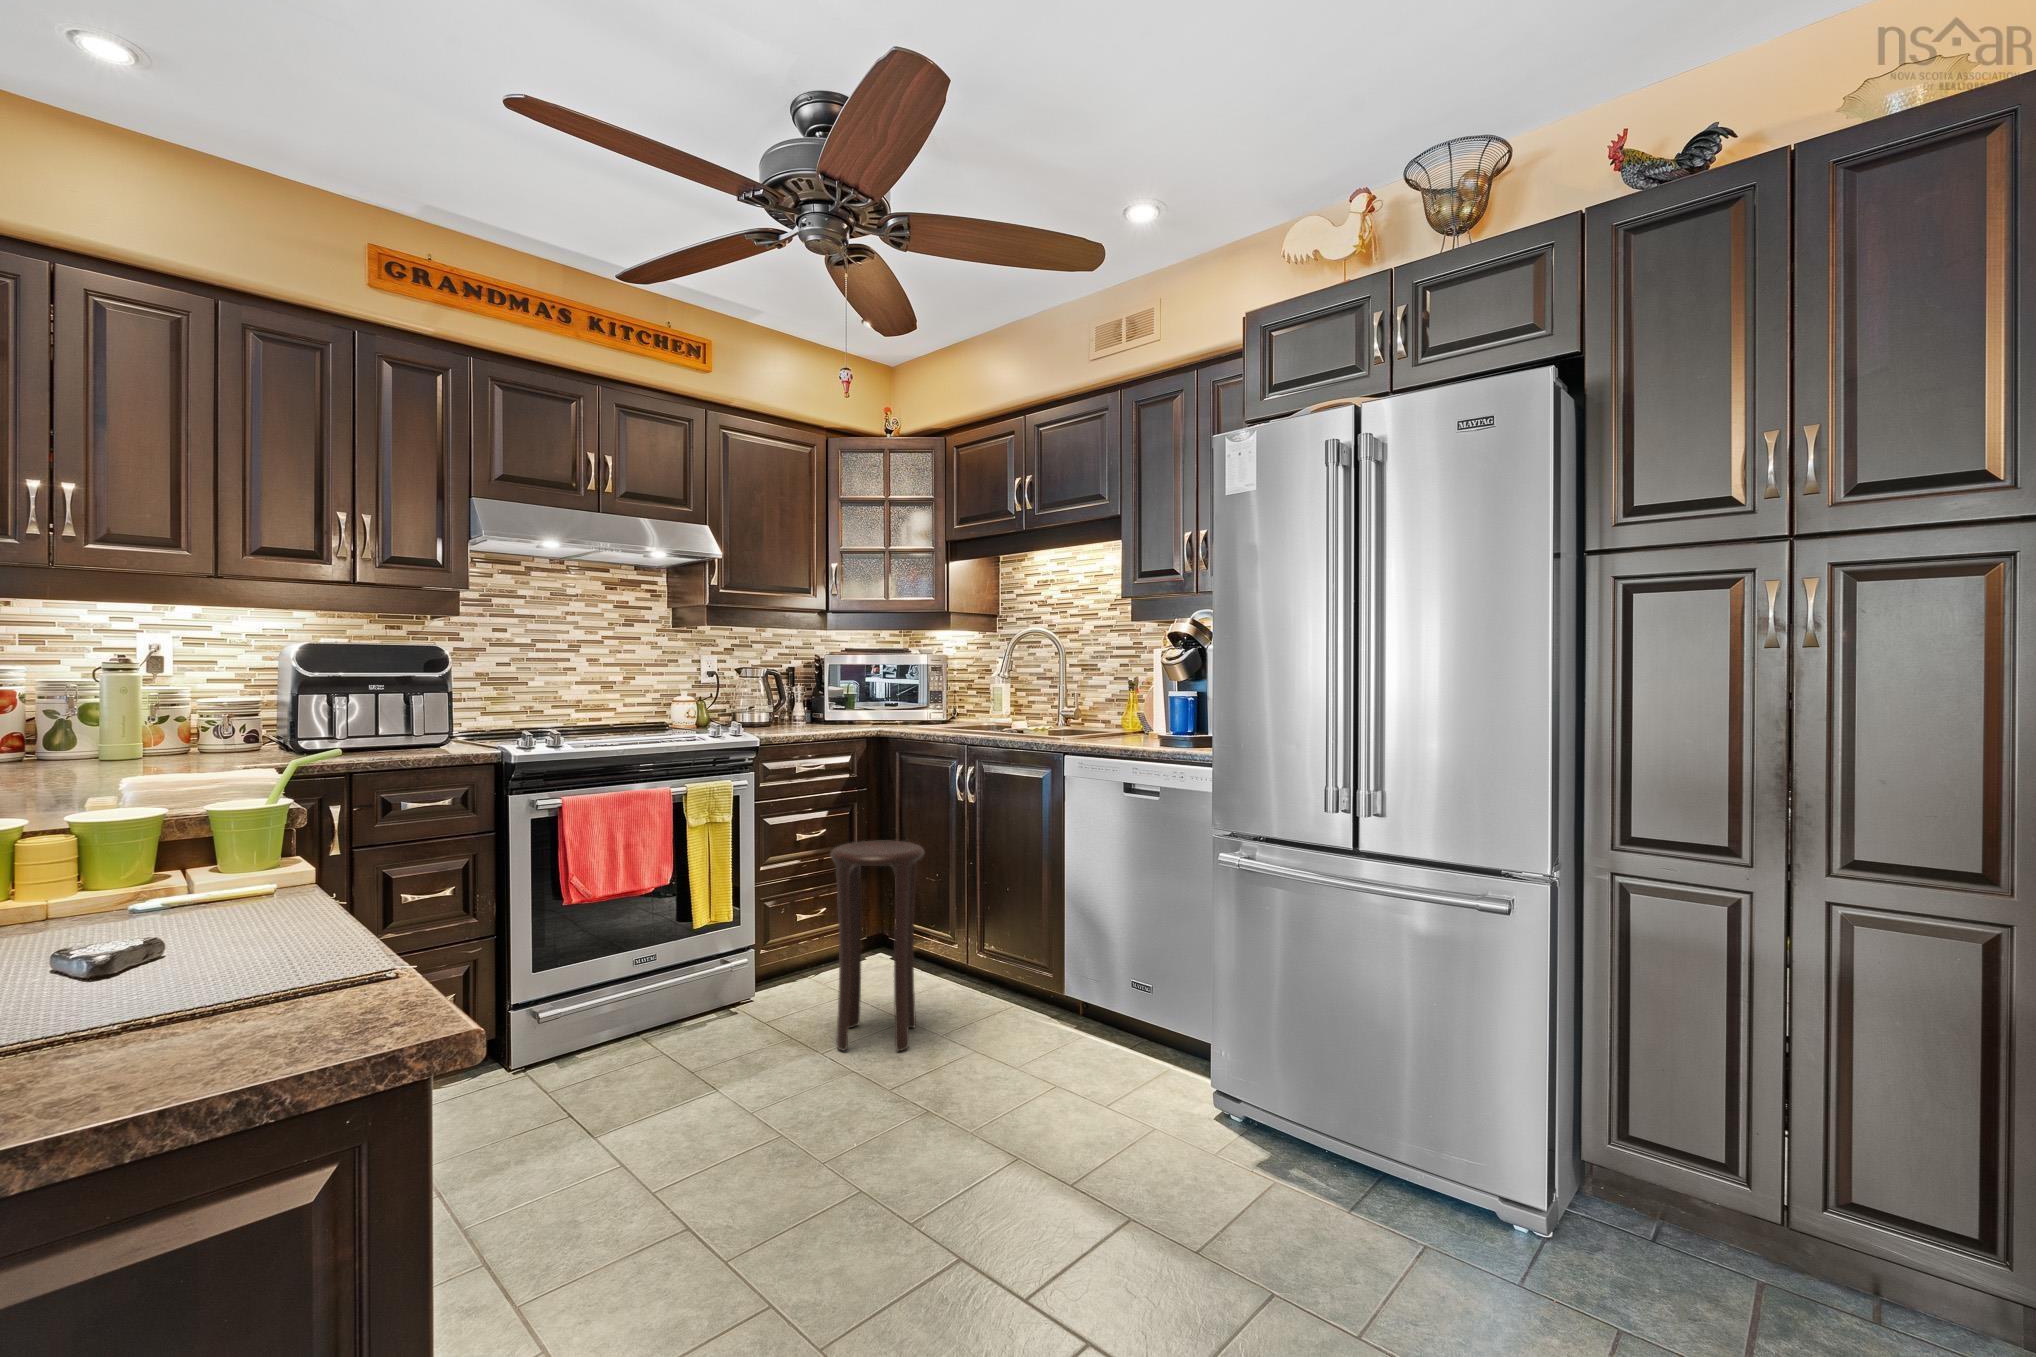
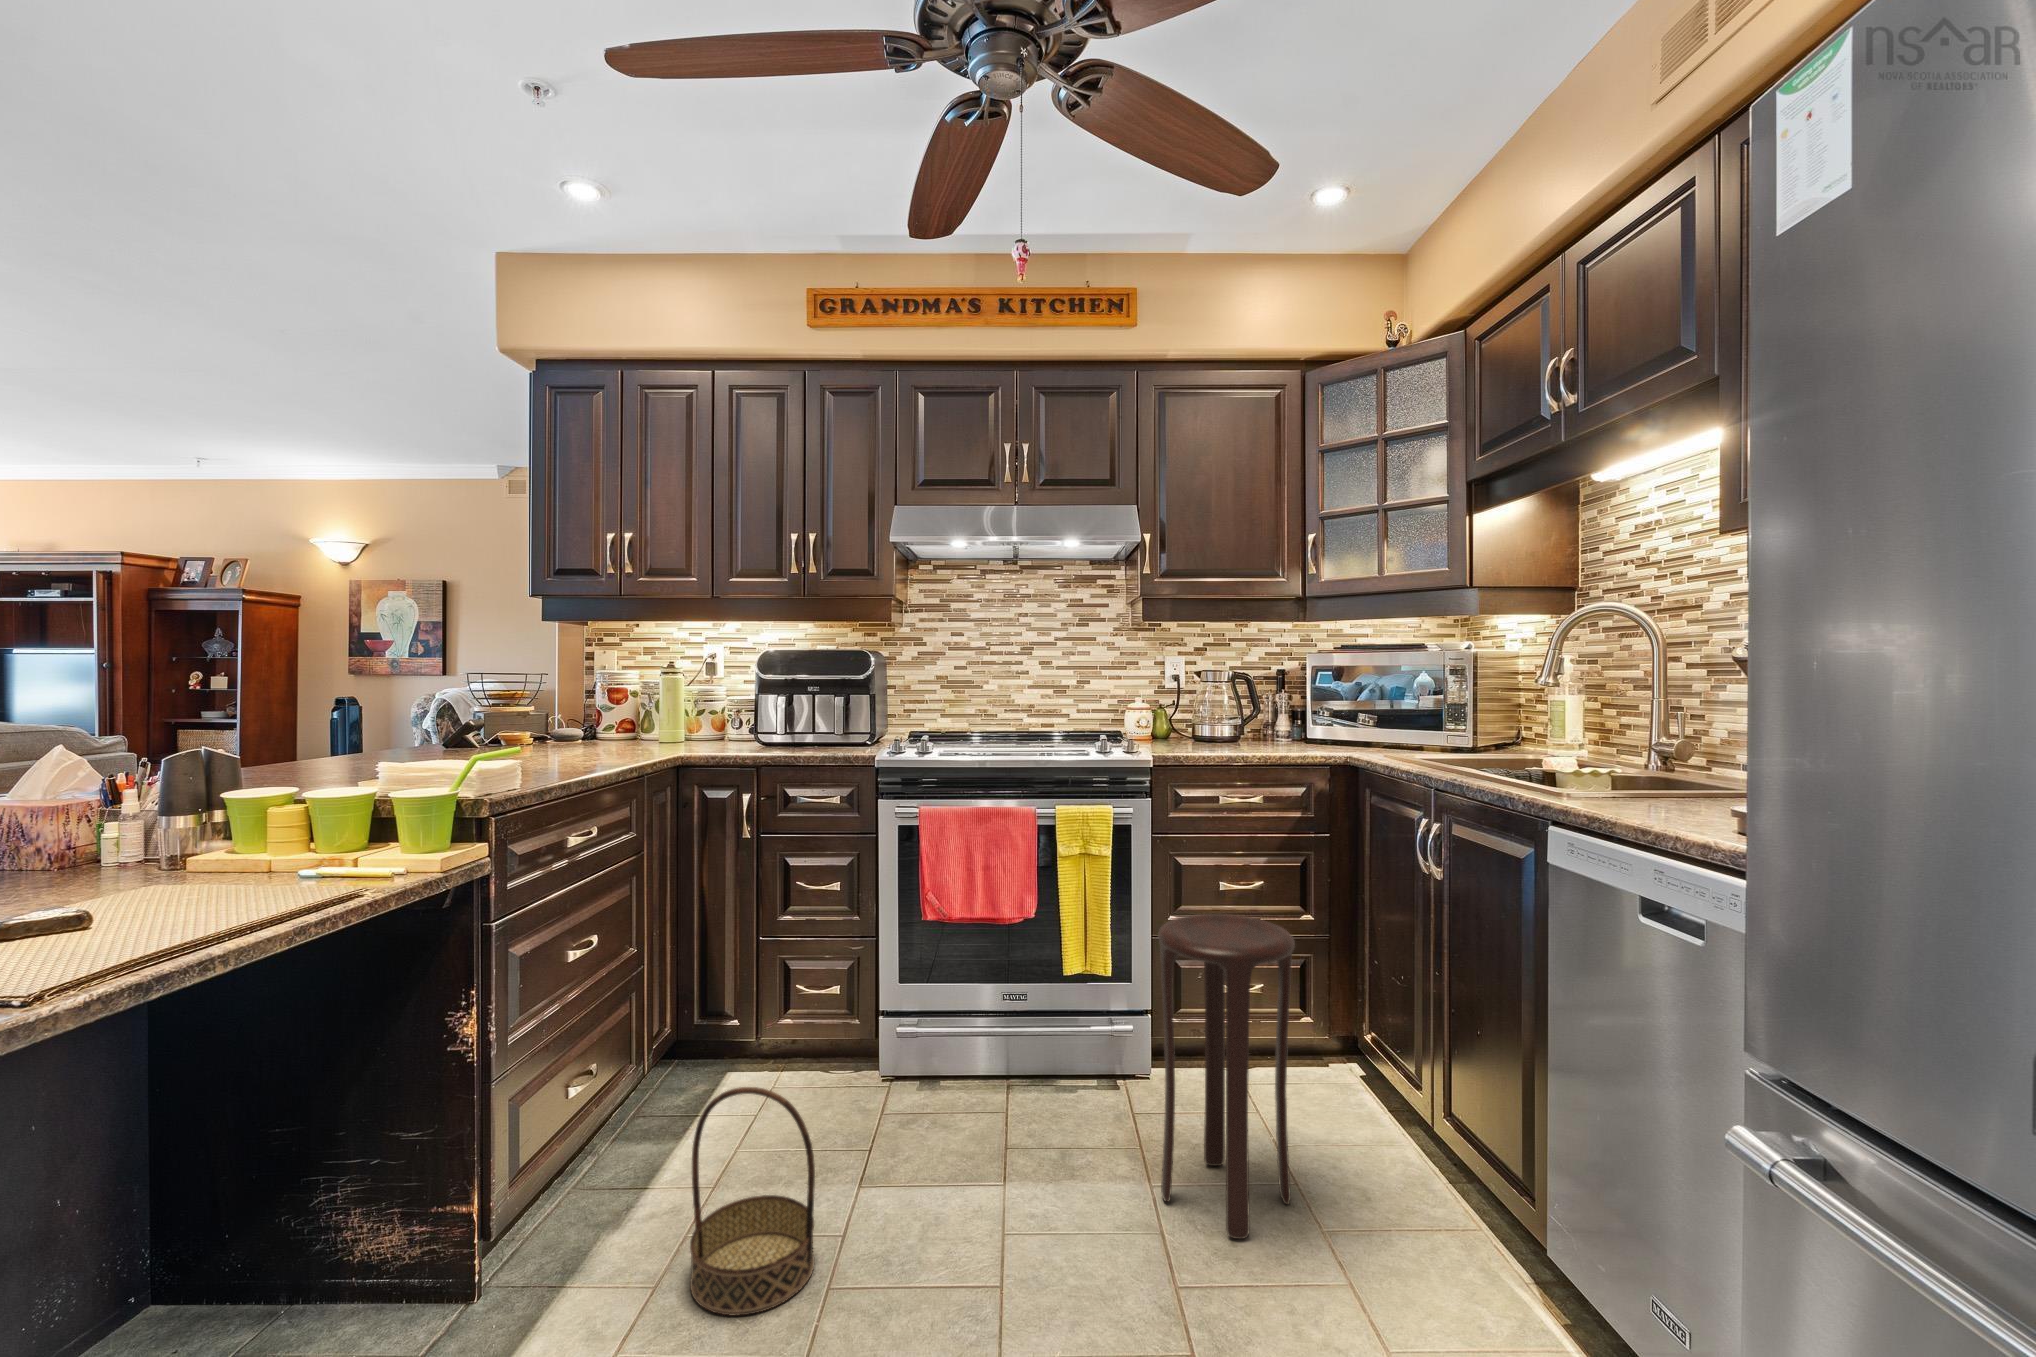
basket: none [520,1025,642,1222] -> present [690,1087,815,1316]

